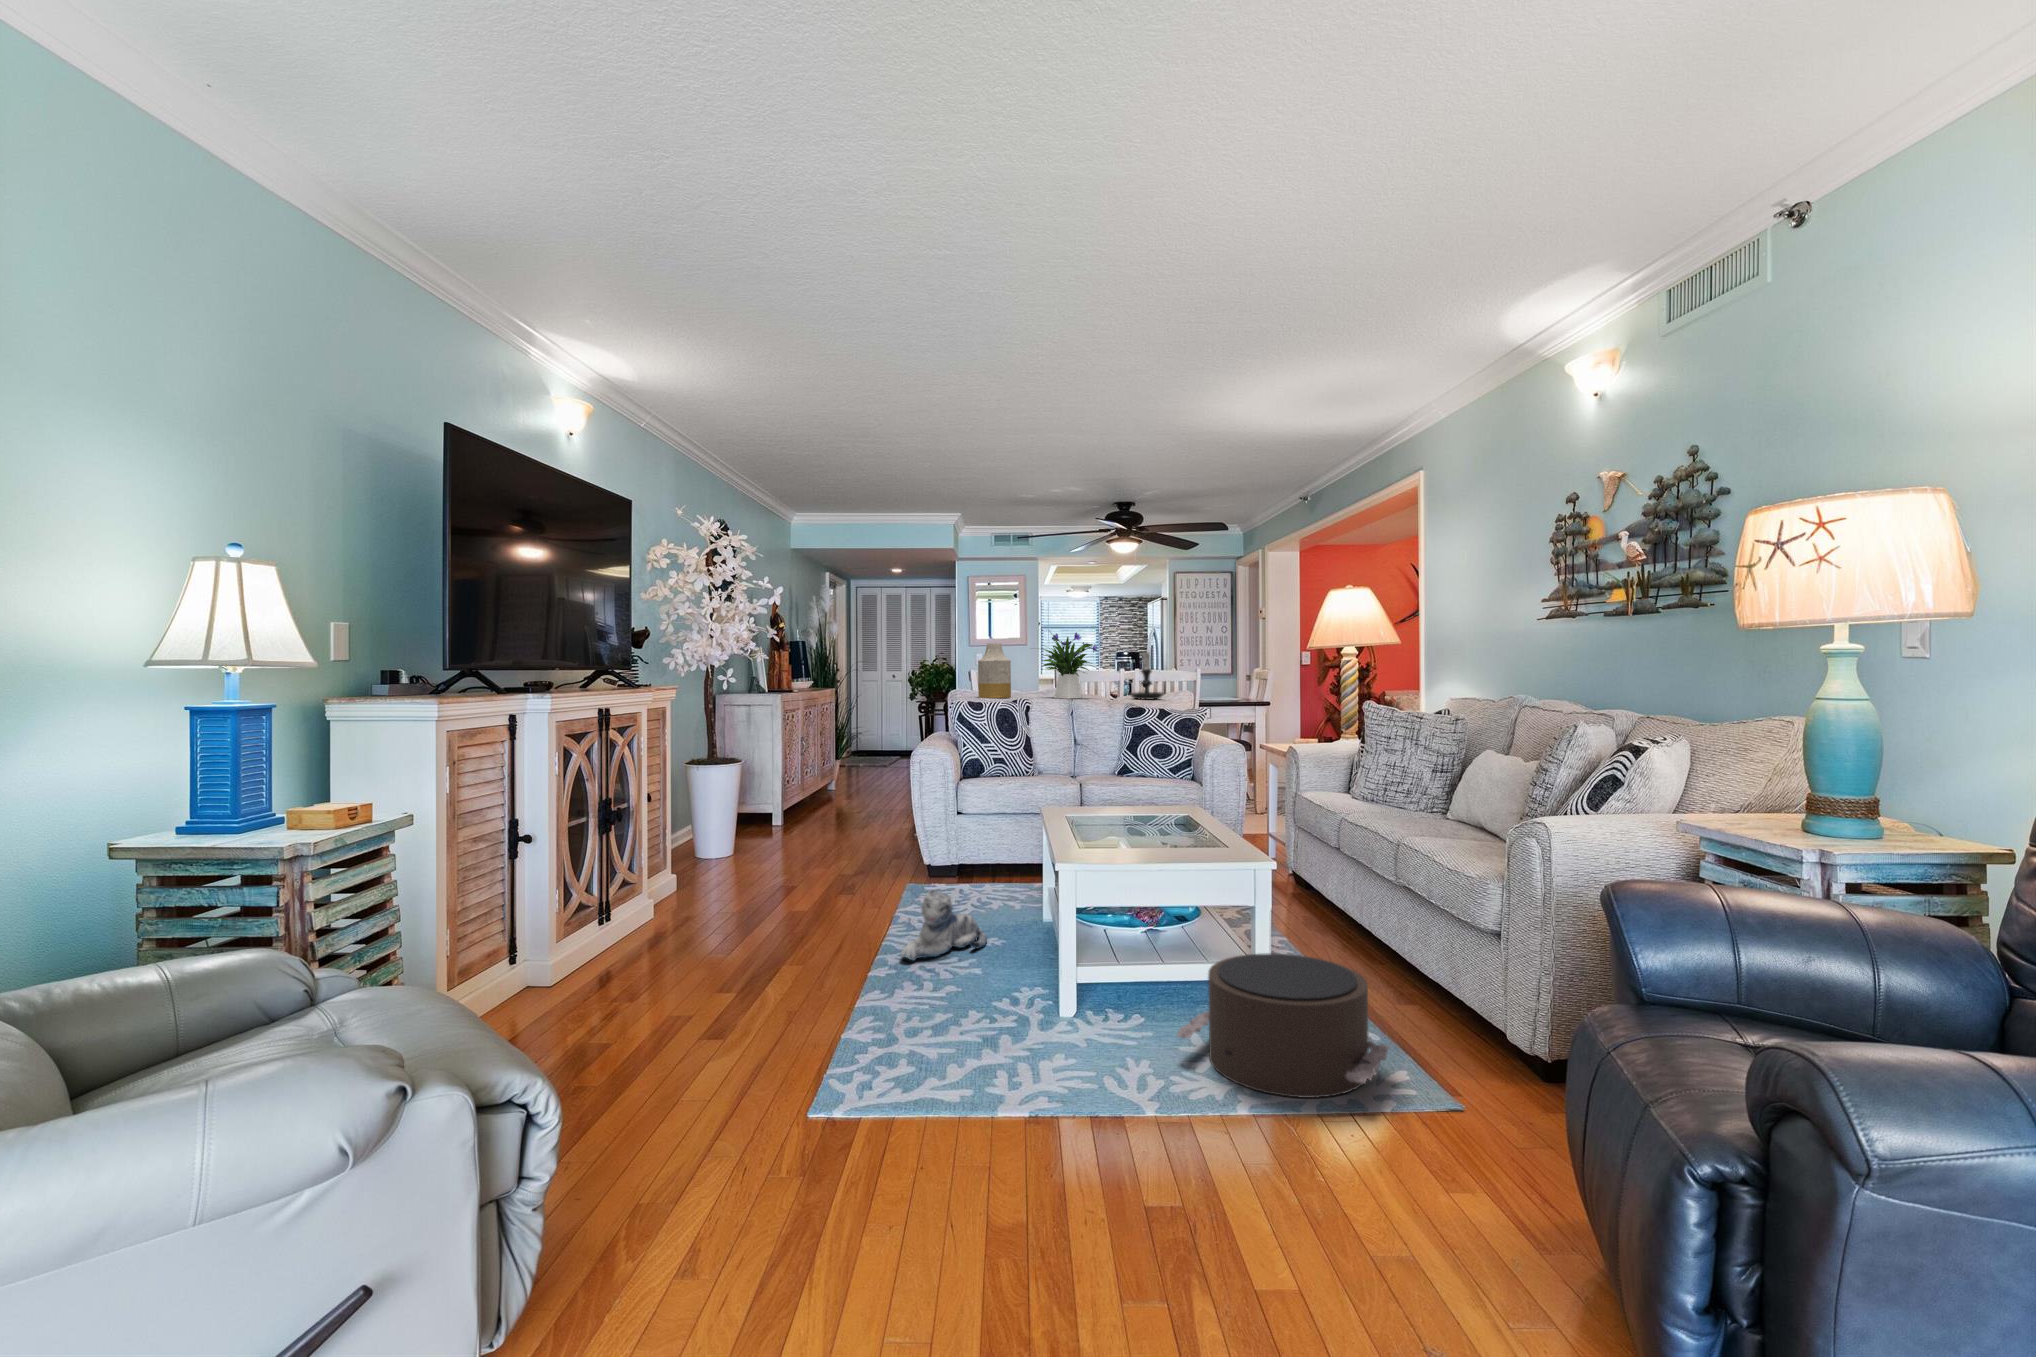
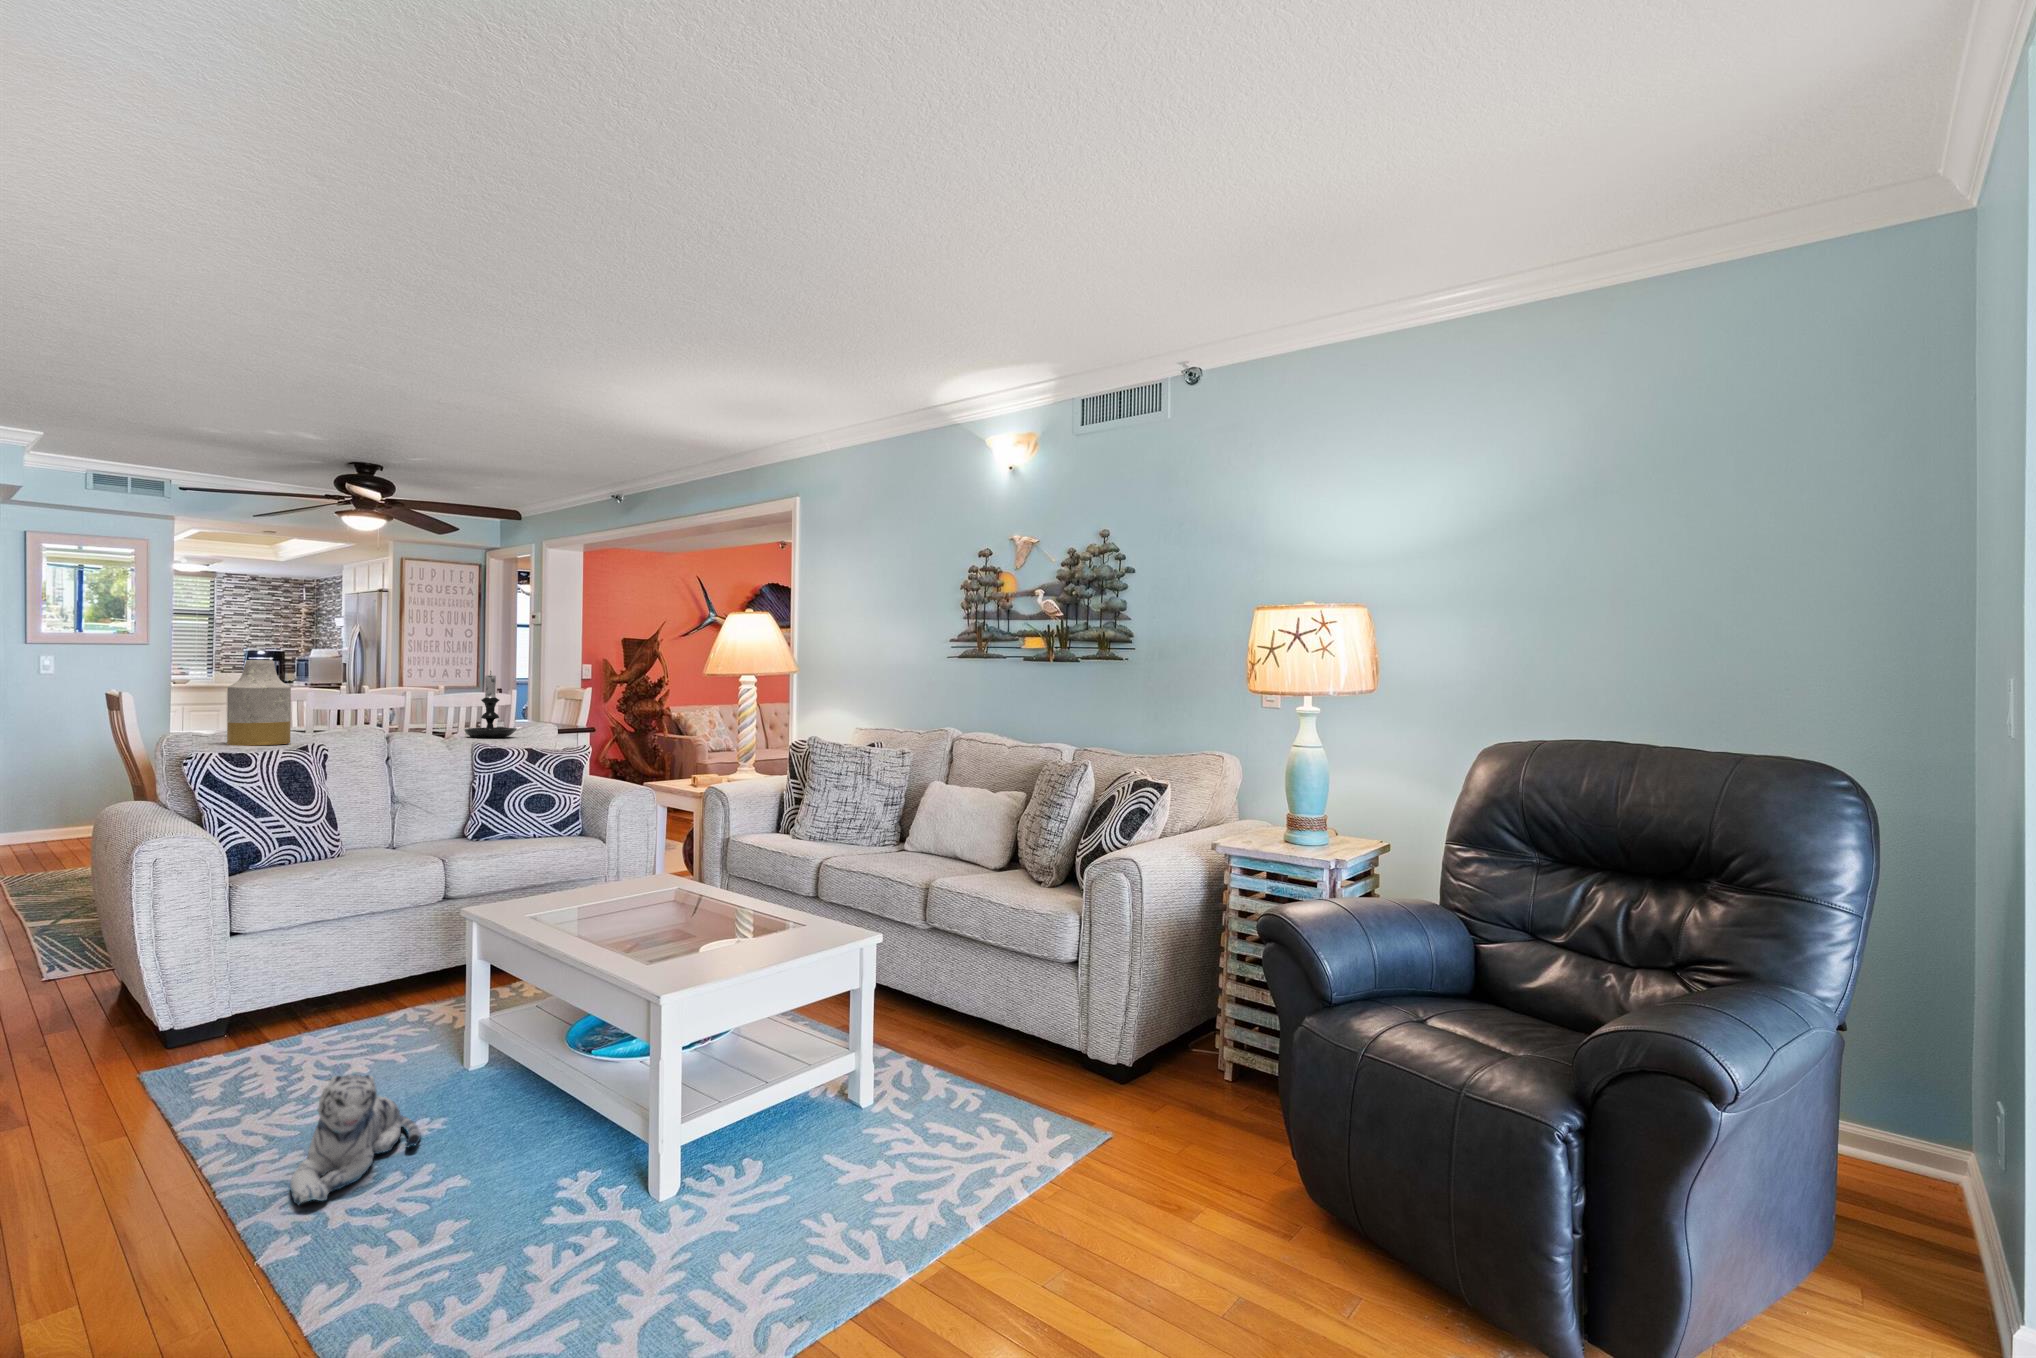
flower arrangement: present [1042,632,1097,699] -> none [315,641,432,741]
pouf: present [1177,953,1389,1098] -> none [844,1034,1063,1202]

